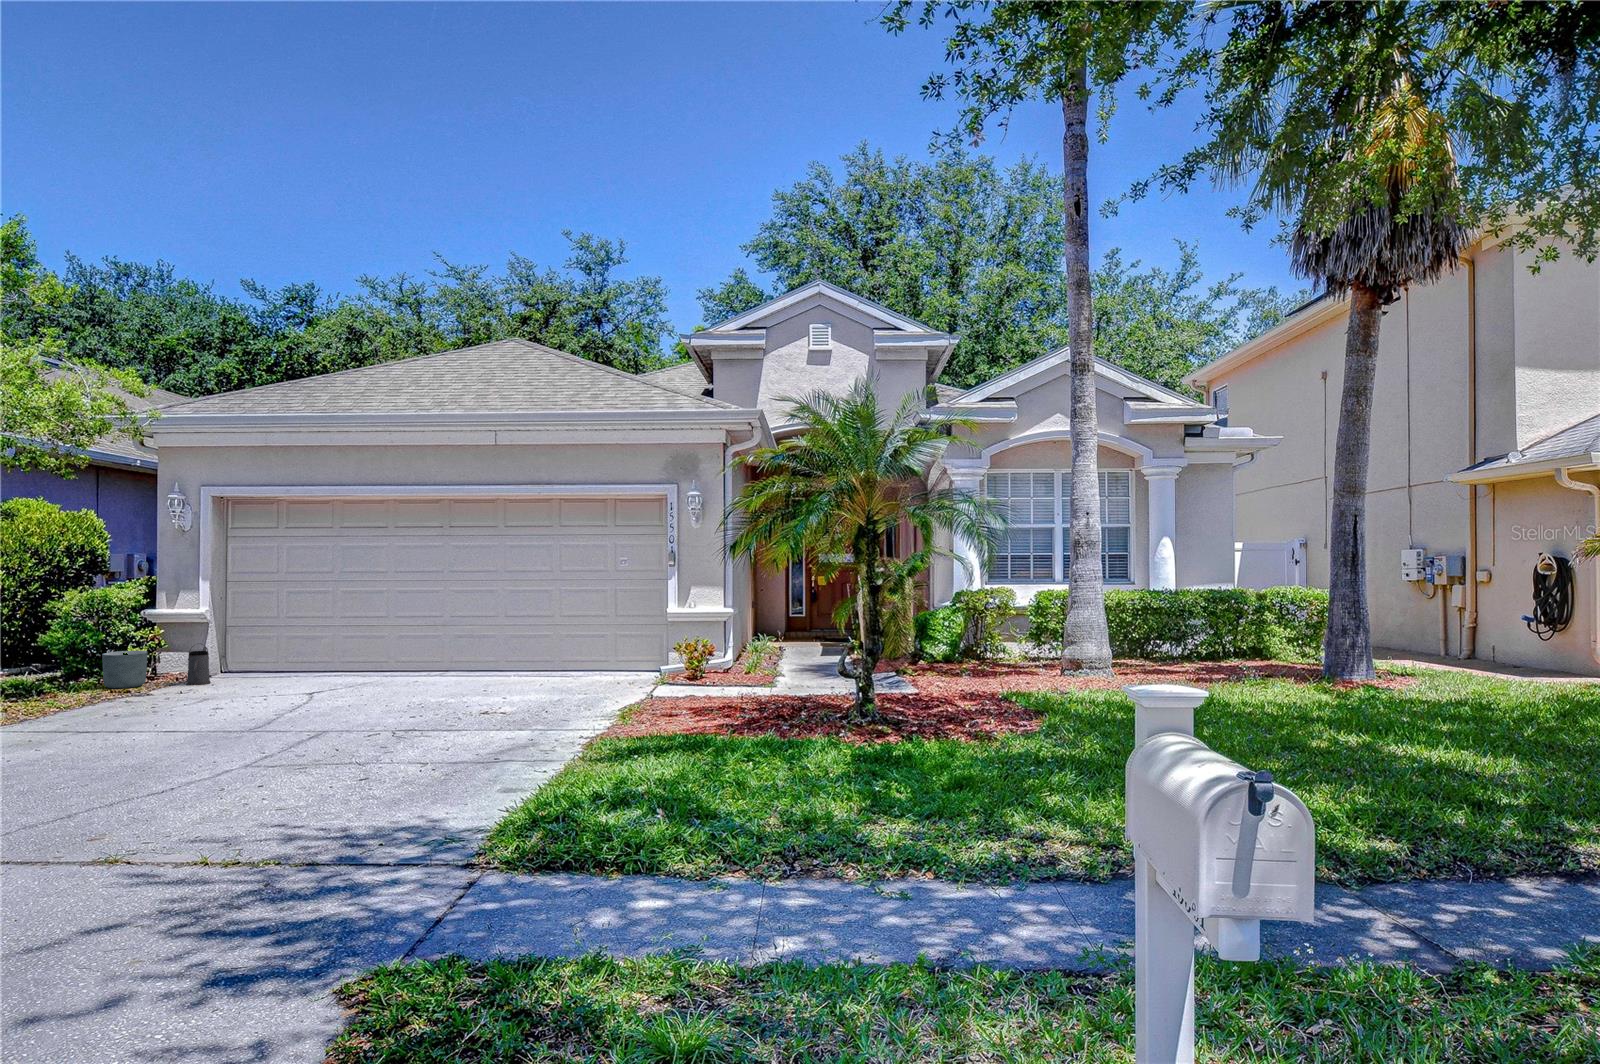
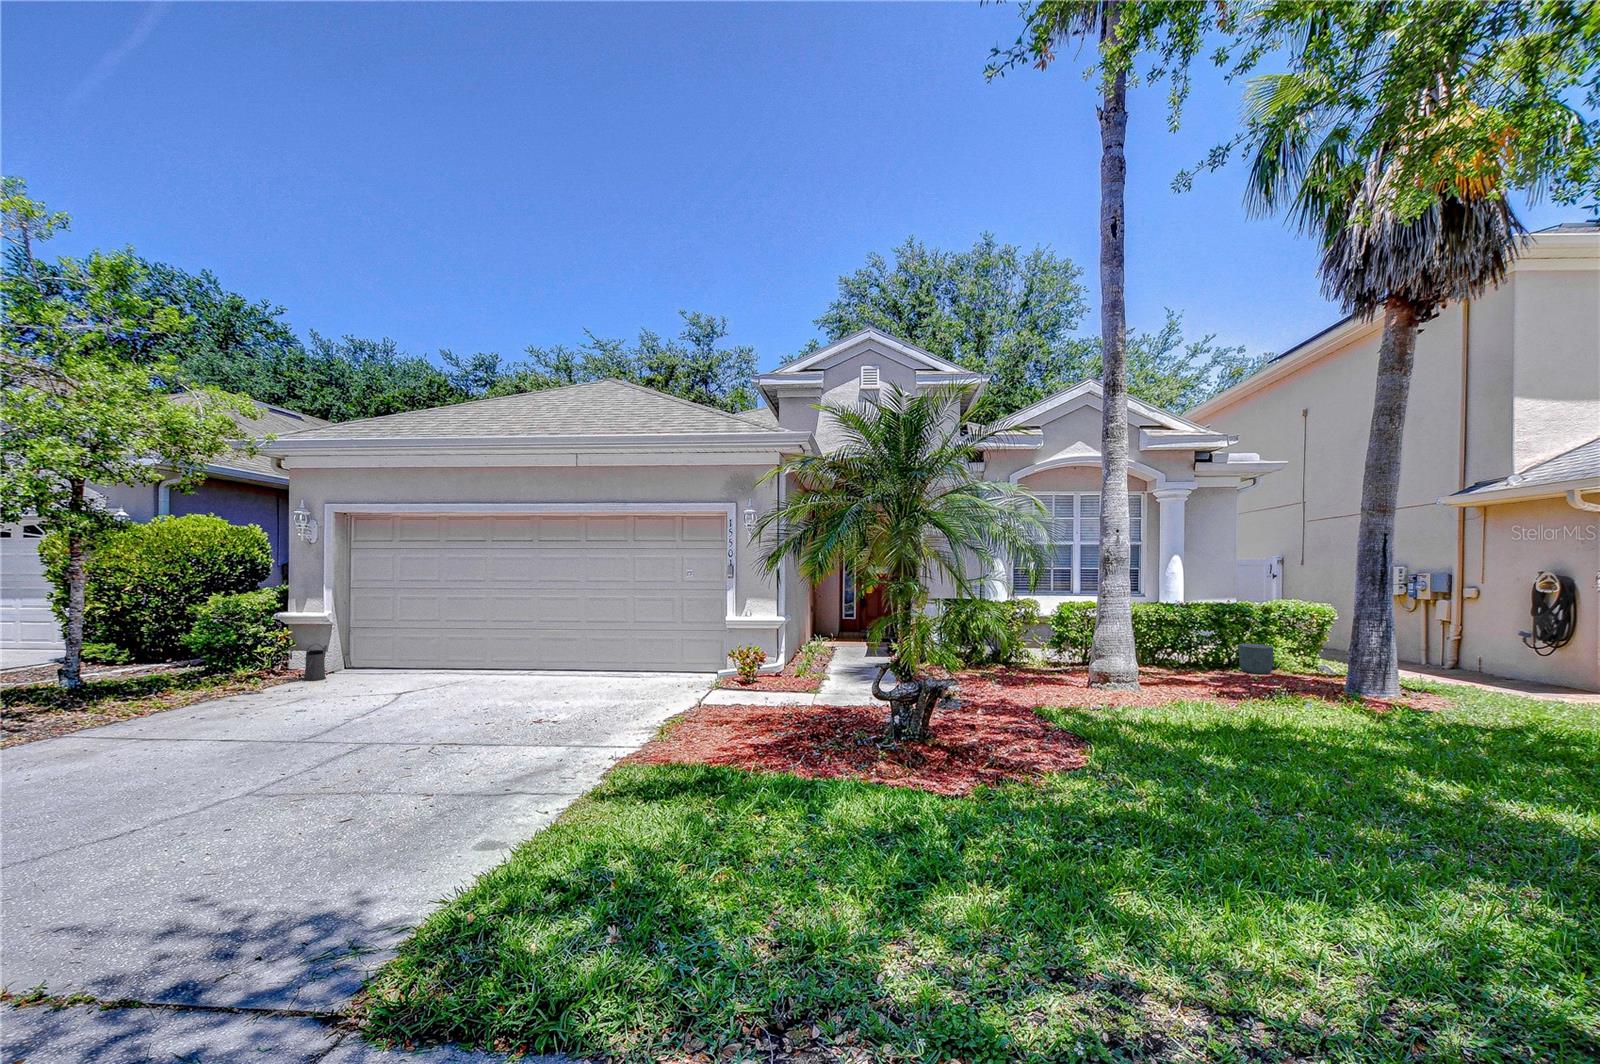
planter: present [102,651,147,689] -> present [1239,644,1273,674]

